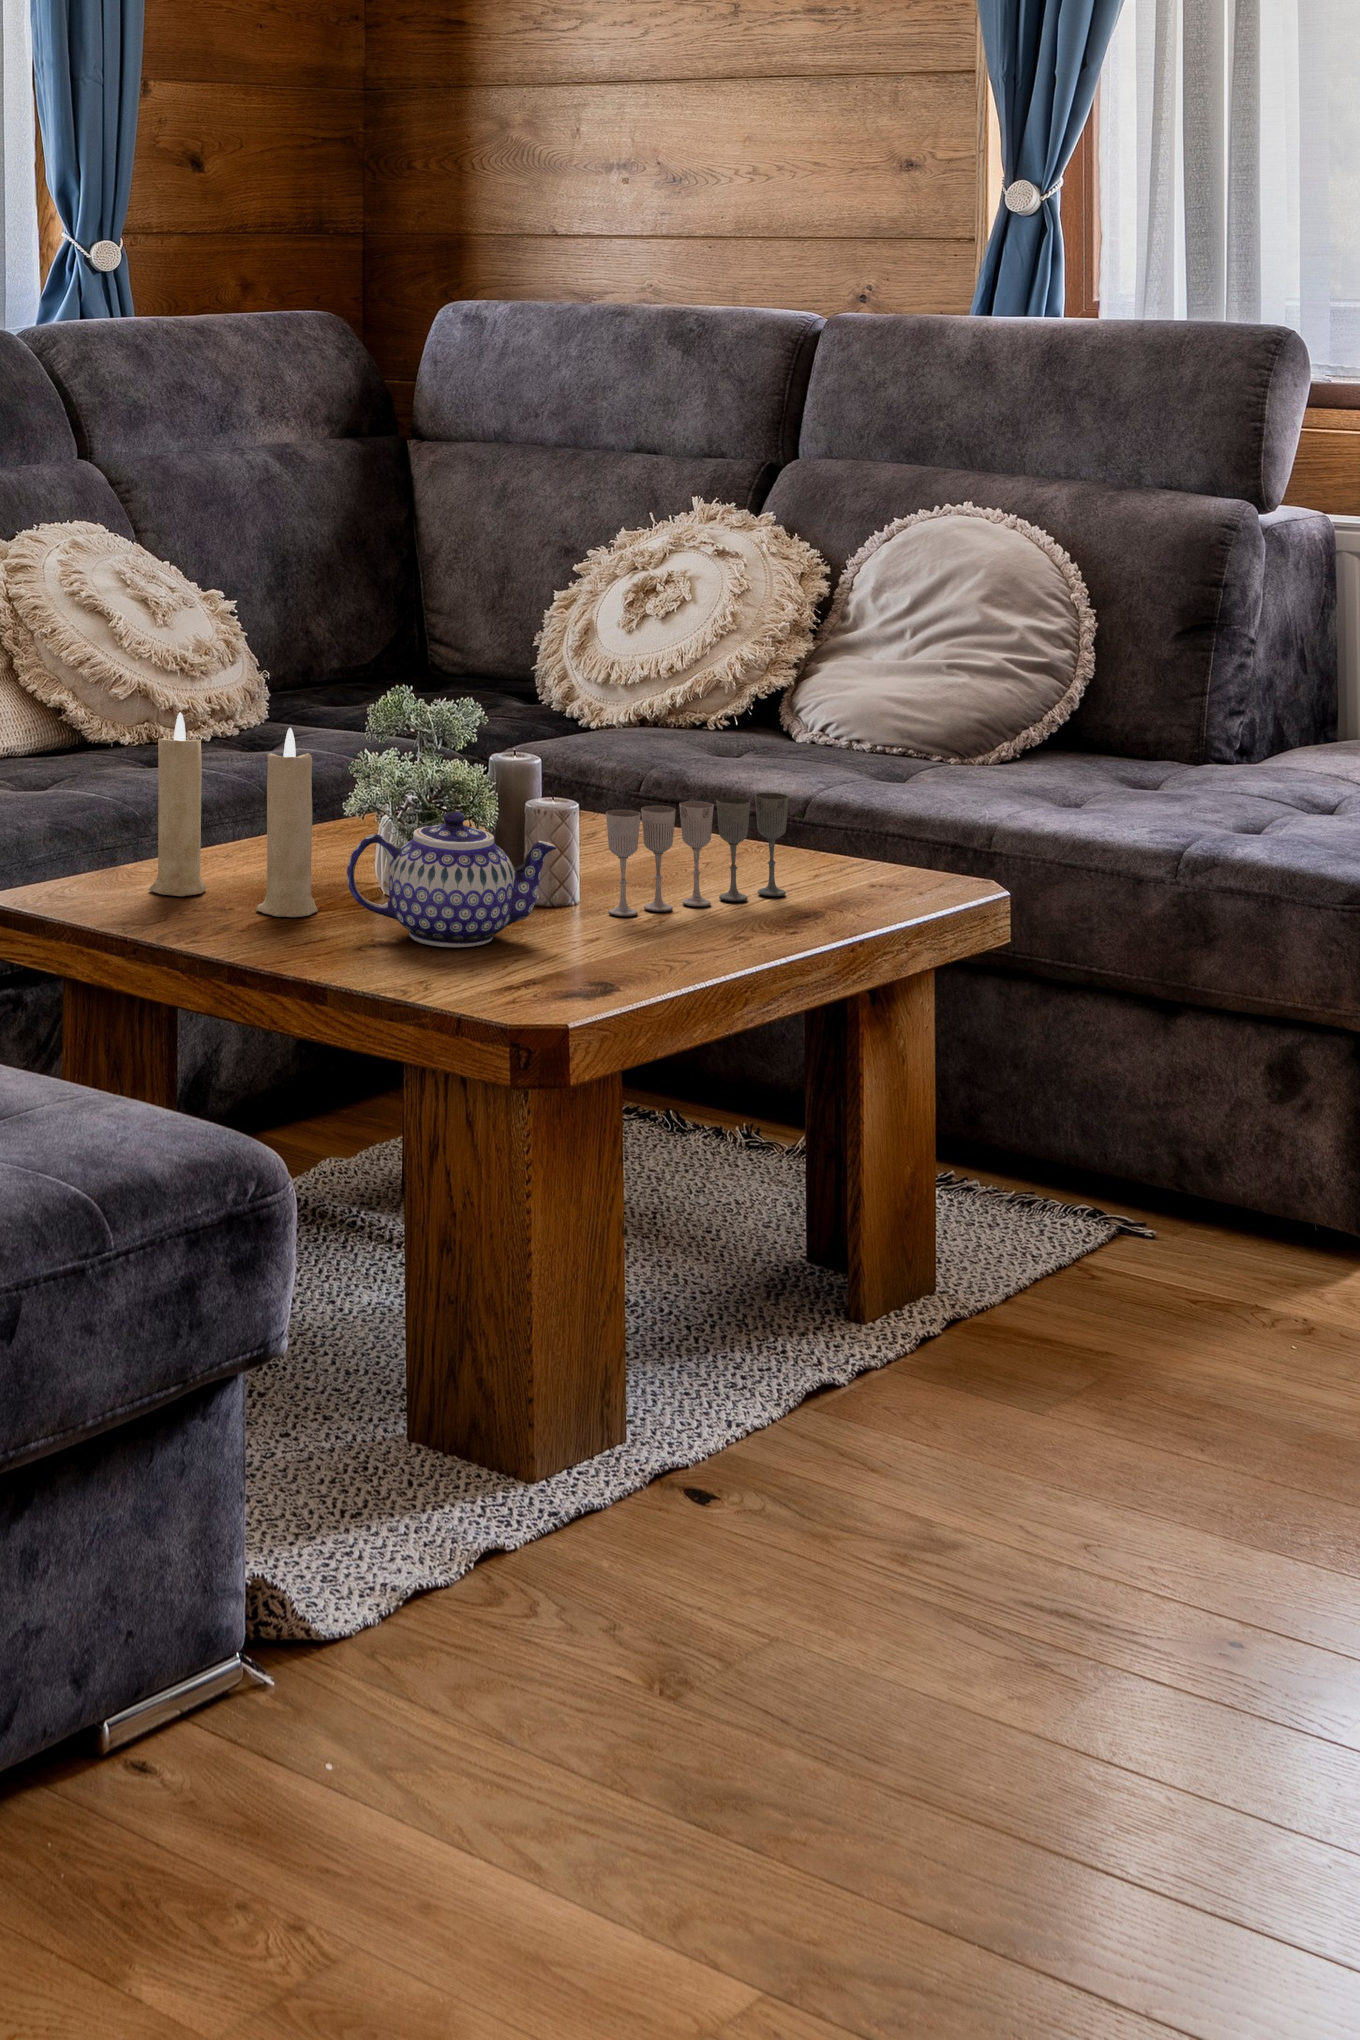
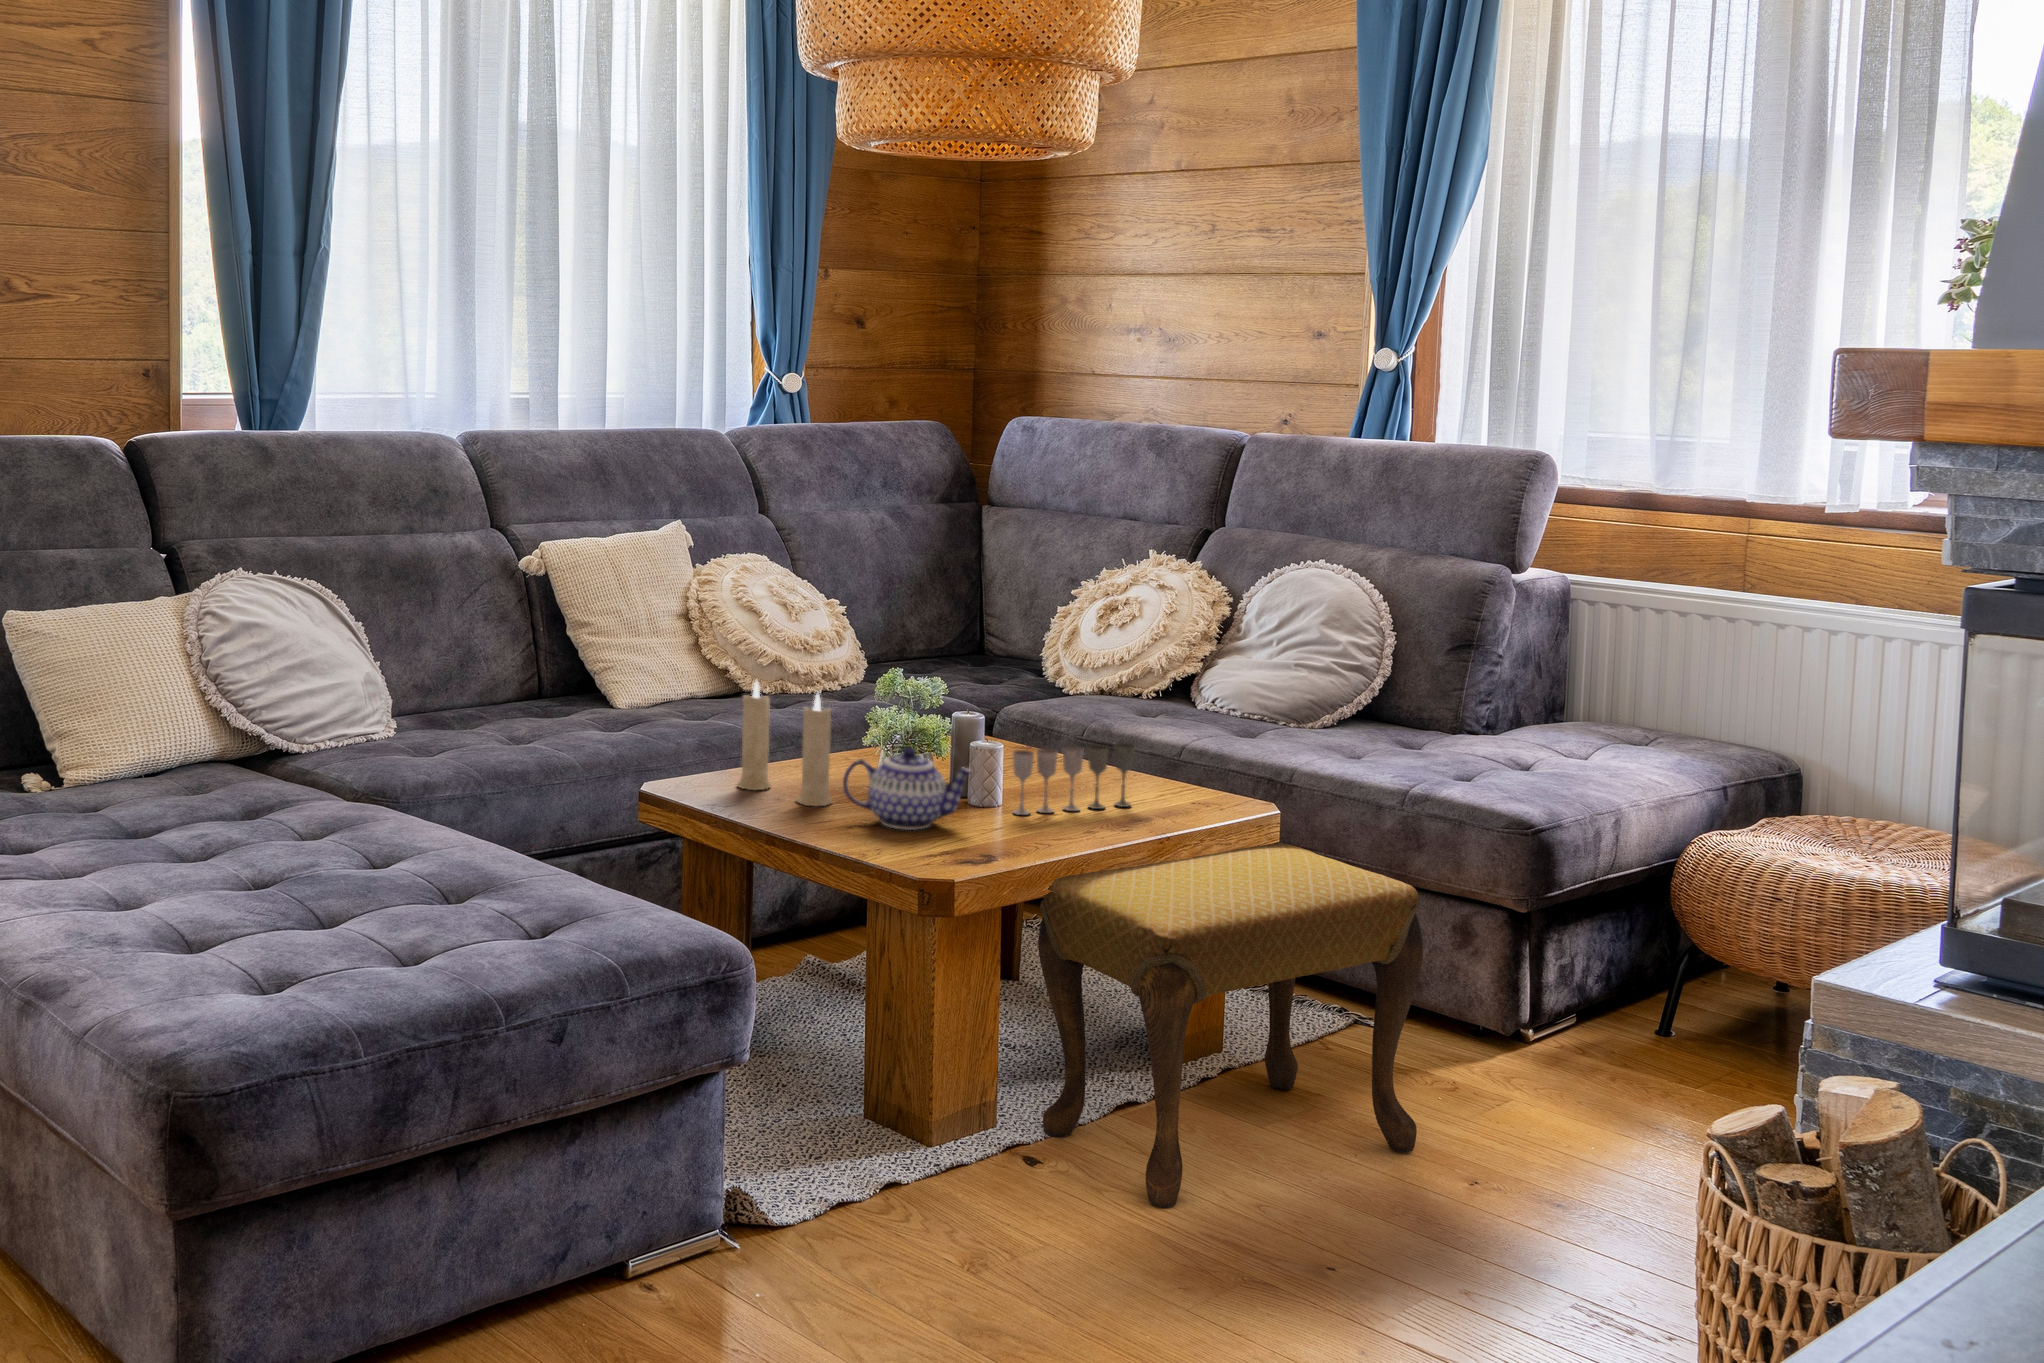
footstool: none [690,943,1297,1560] -> present [1038,843,1423,1207]

